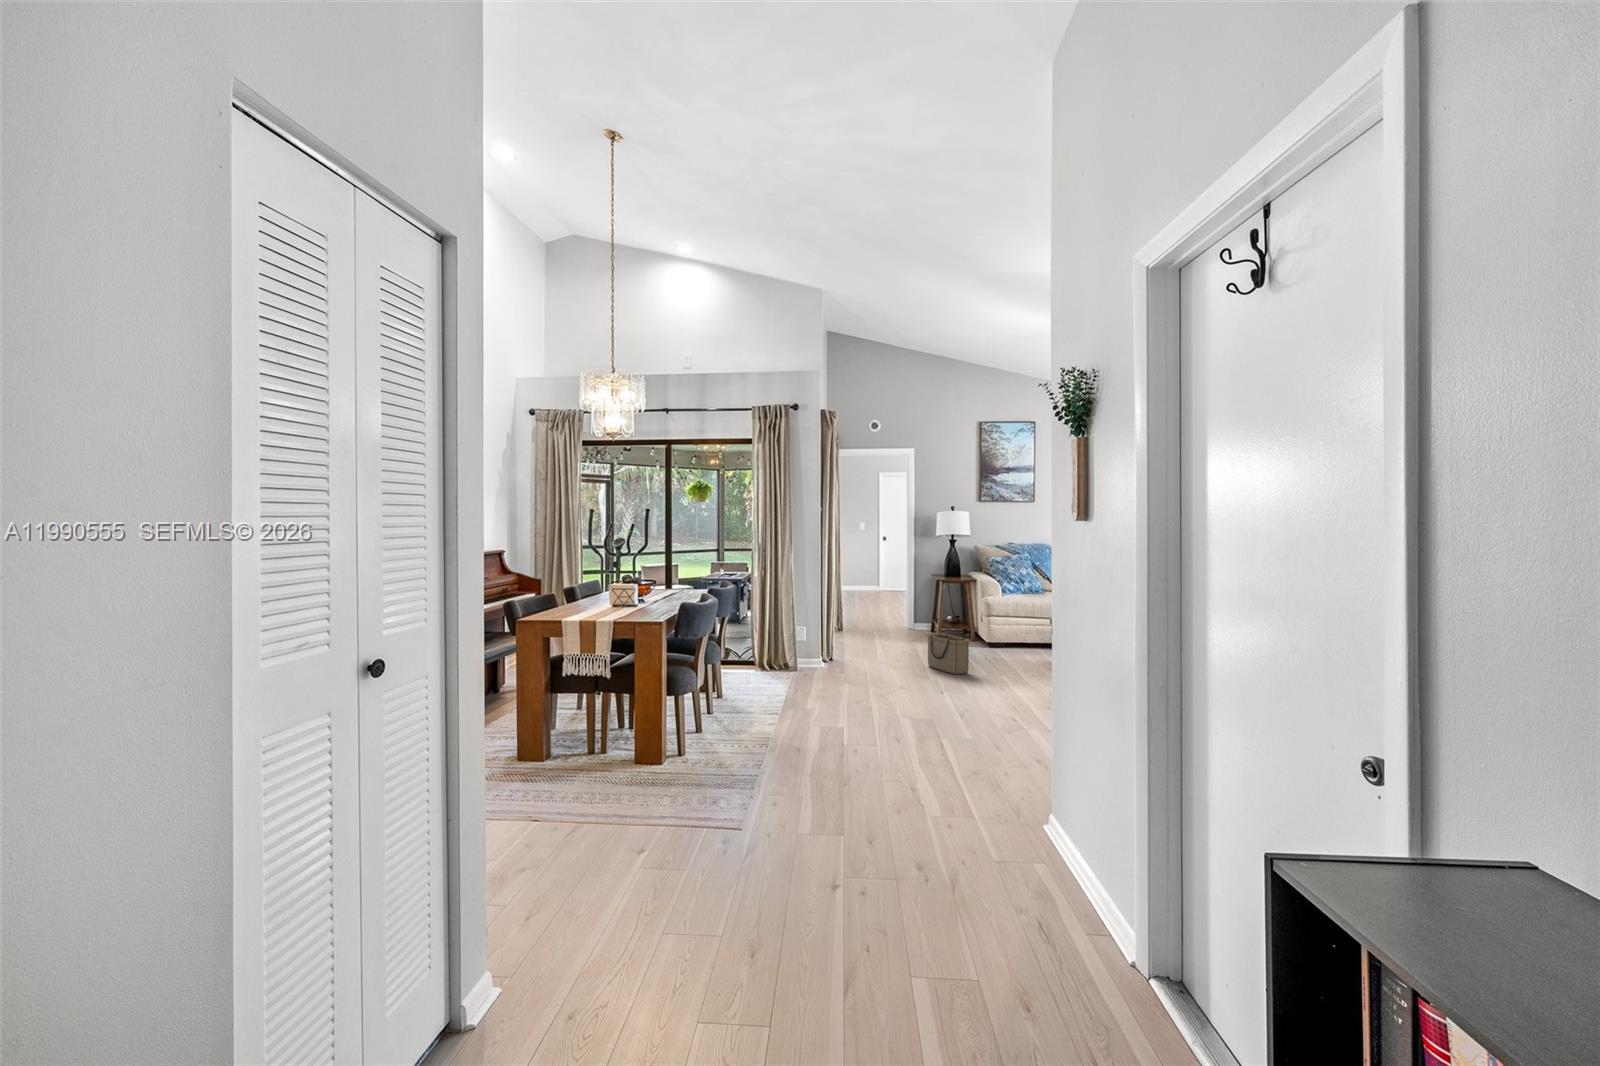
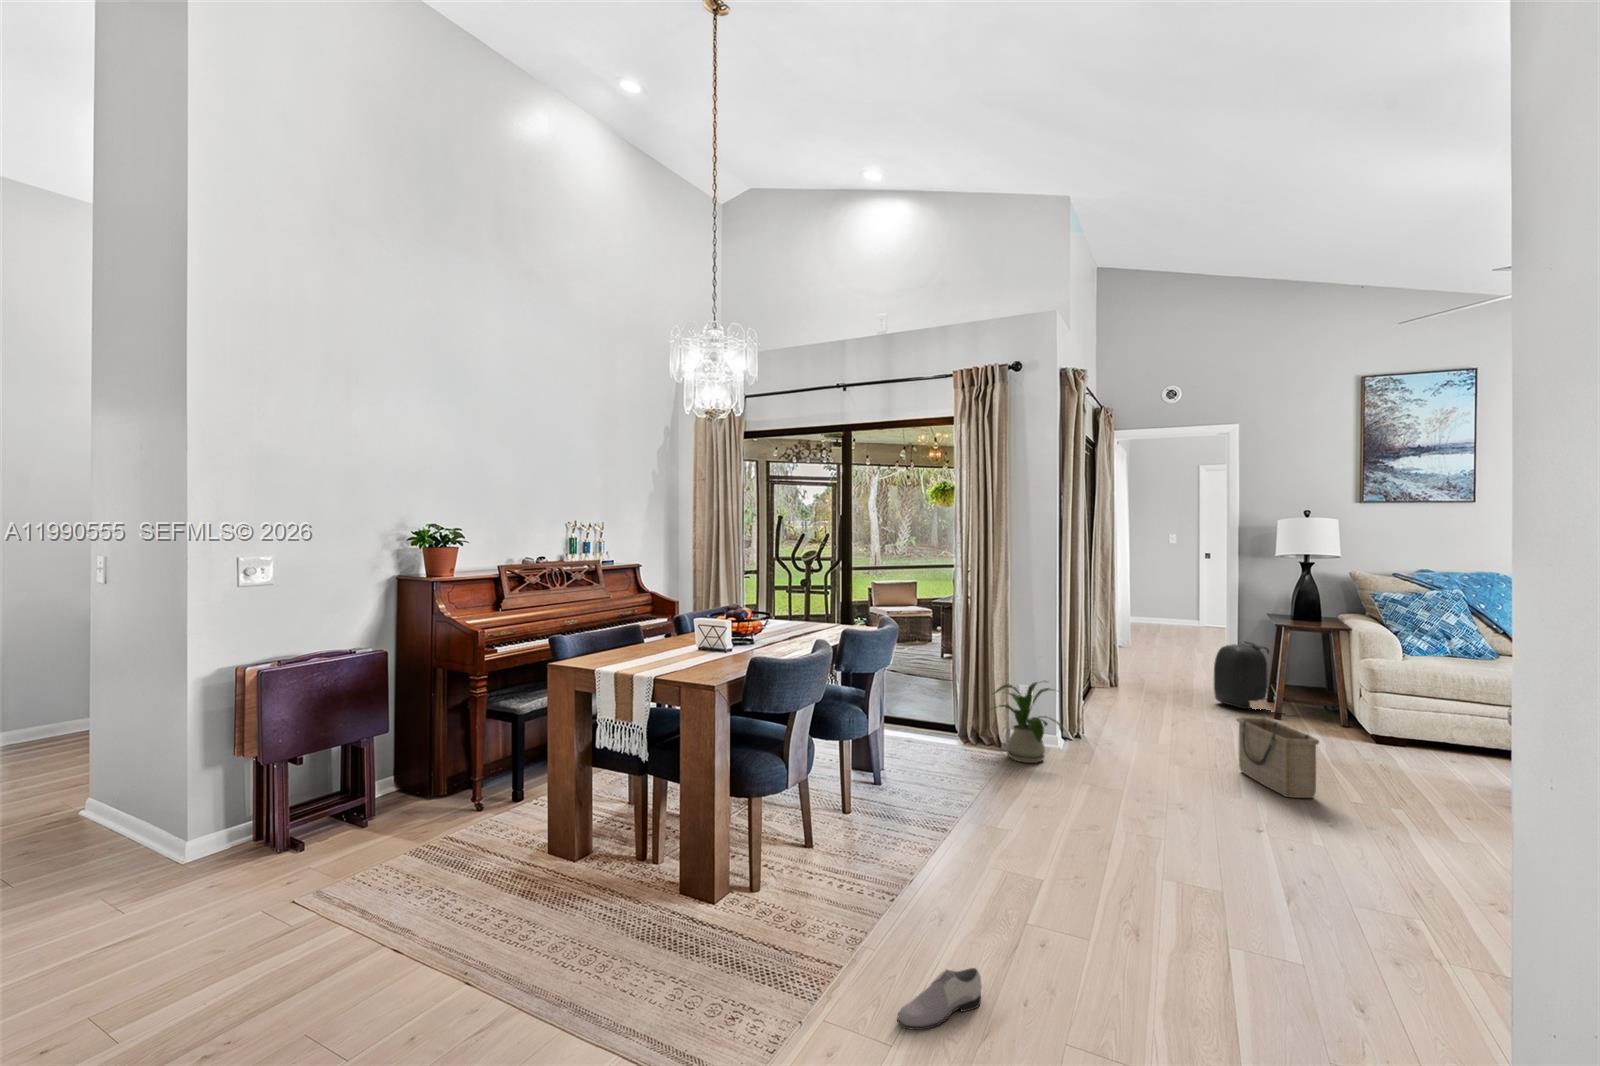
backpack: none [900,593,934,636] -> present [1214,641,1269,709]
house plant: none [781,620,837,675] -> present [992,682,1065,763]
shoe: none [828,744,859,770] -> present [897,968,982,1030]

